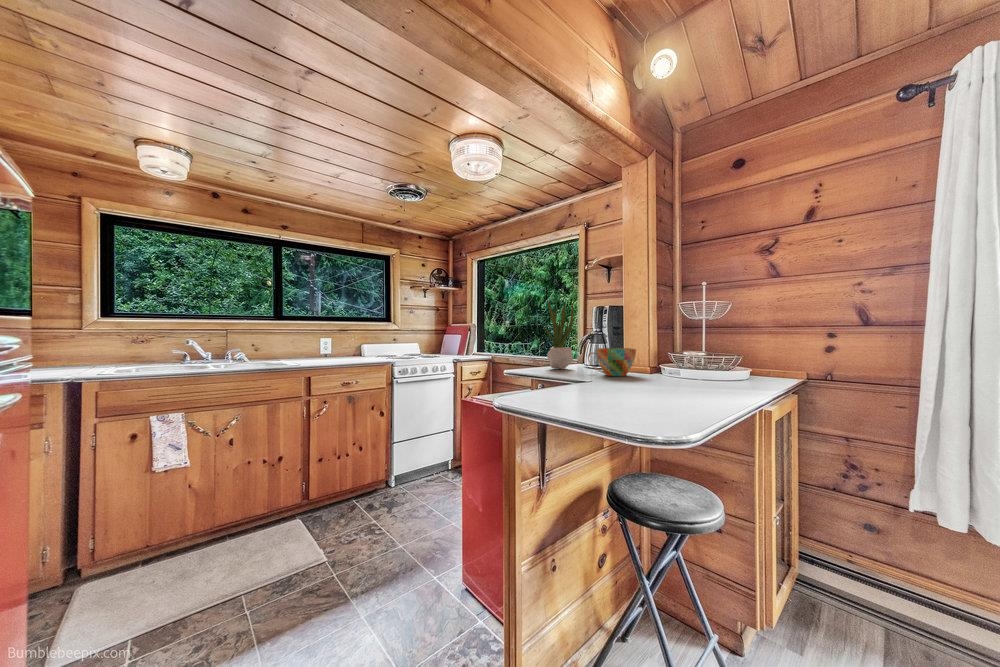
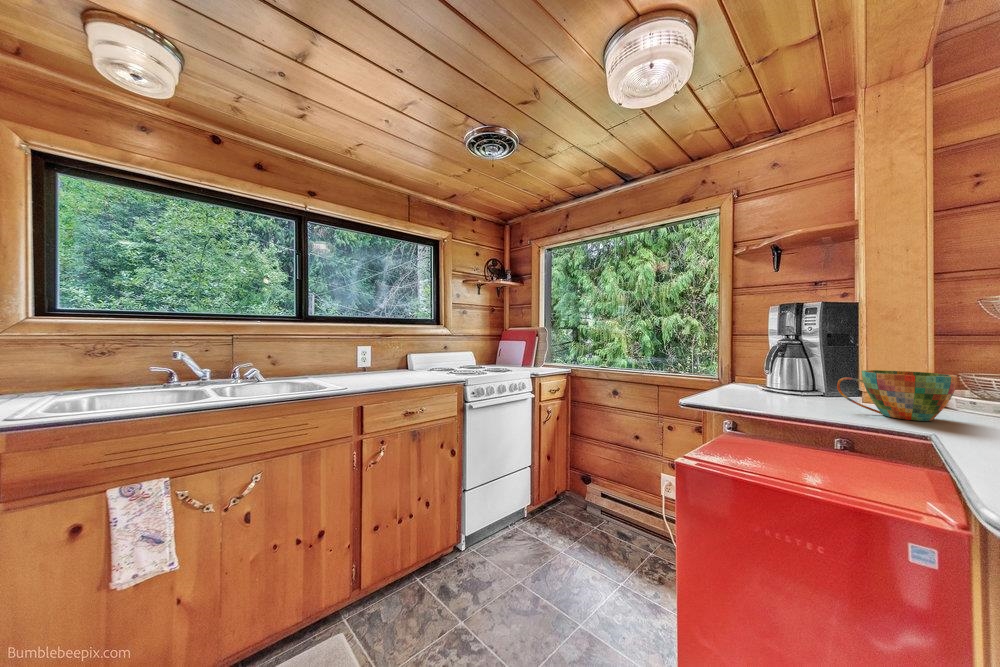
potted plant: present [544,301,574,369] -> none [727,295,782,399]

